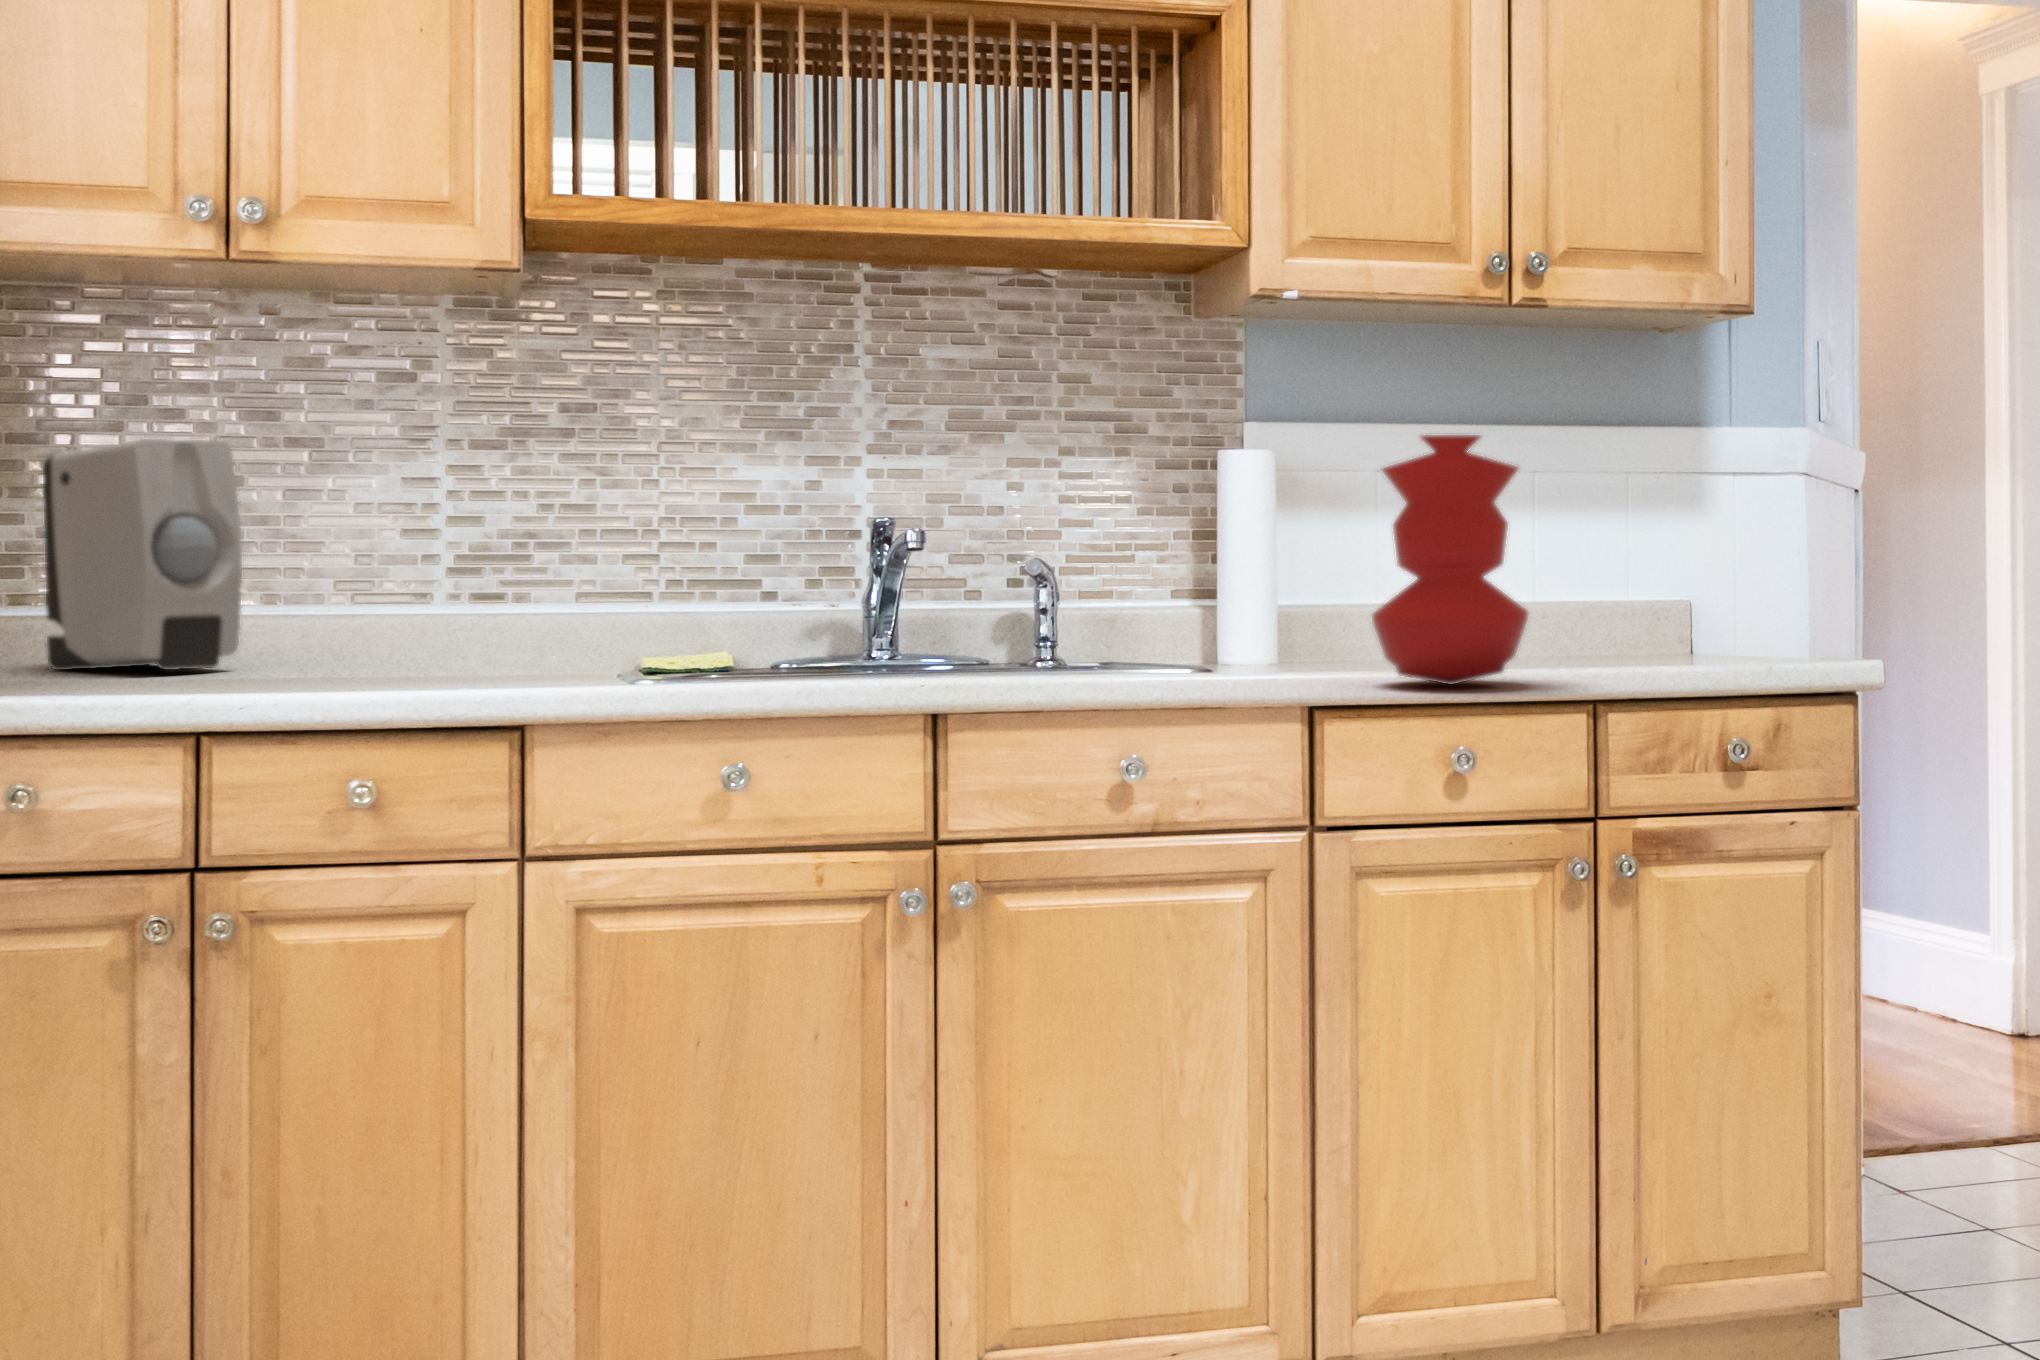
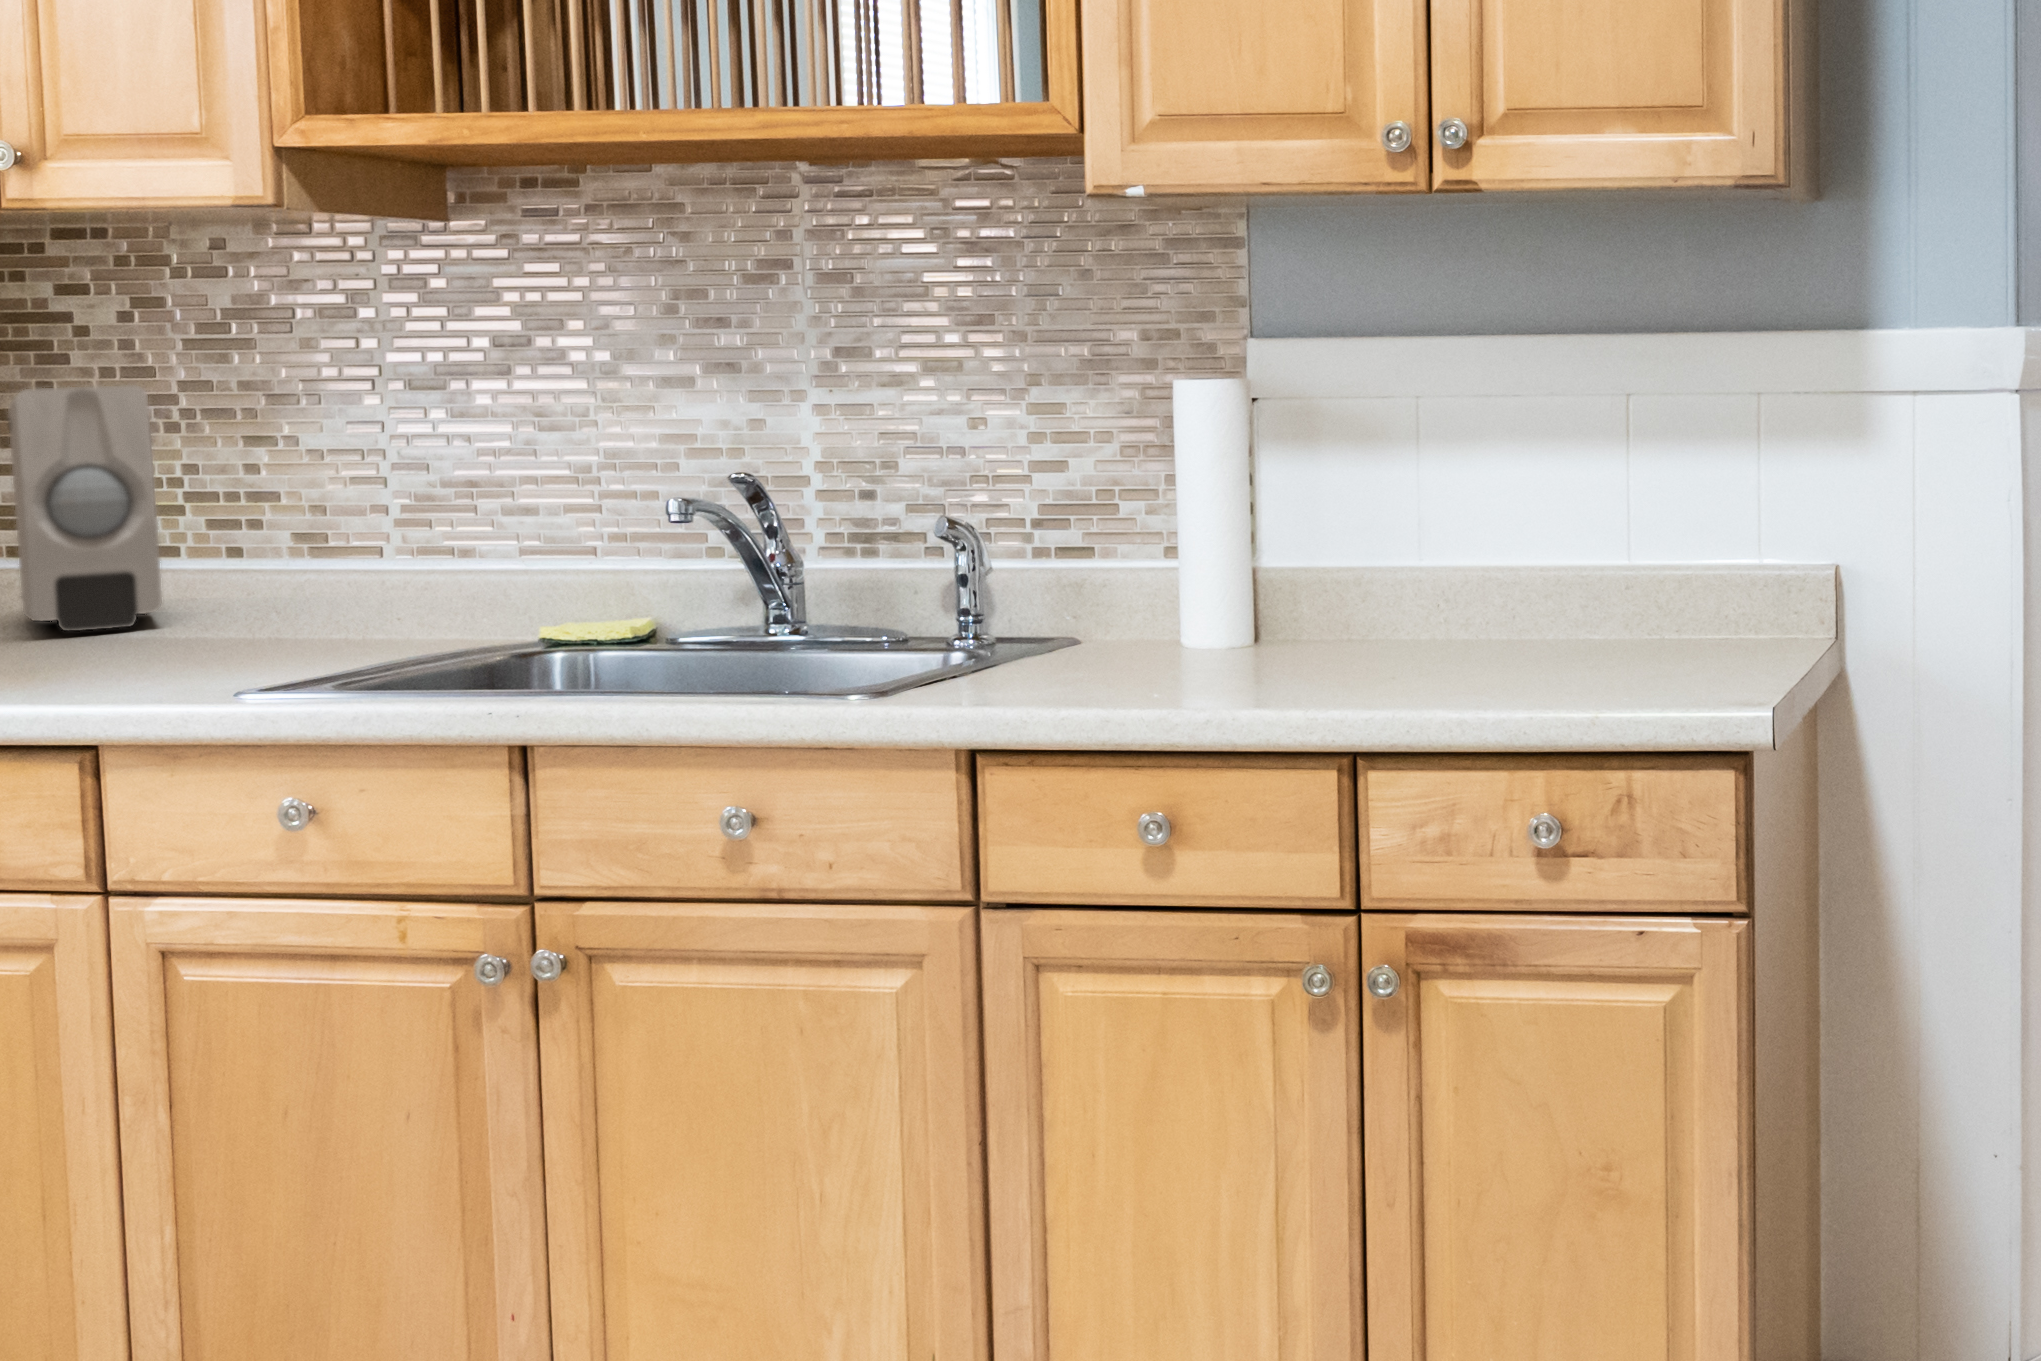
vase: present [1372,435,1528,685] -> none [1049,394,1261,722]

